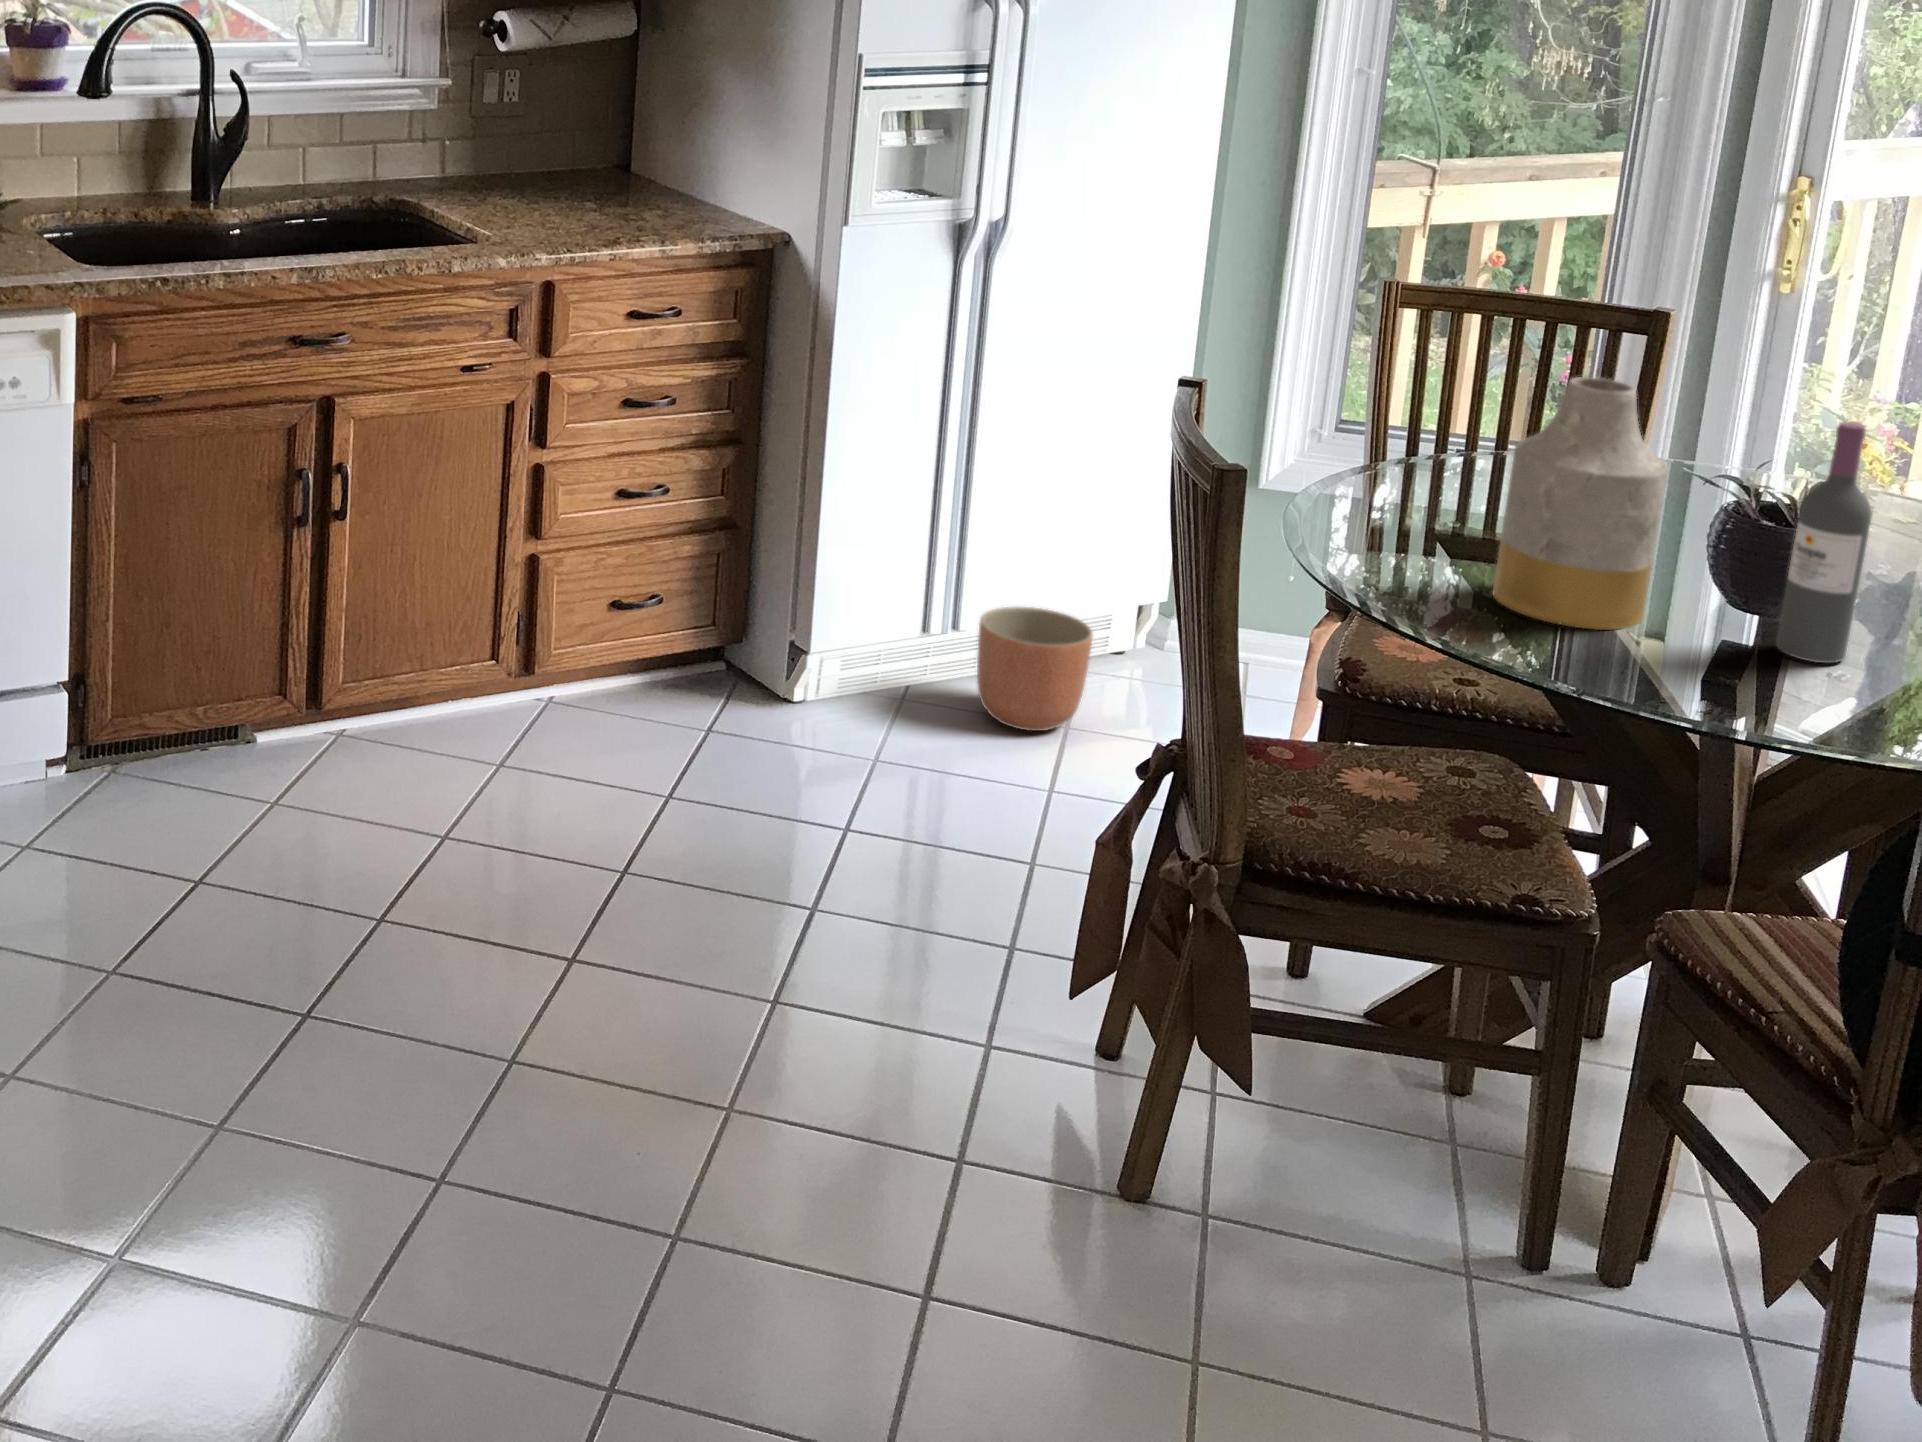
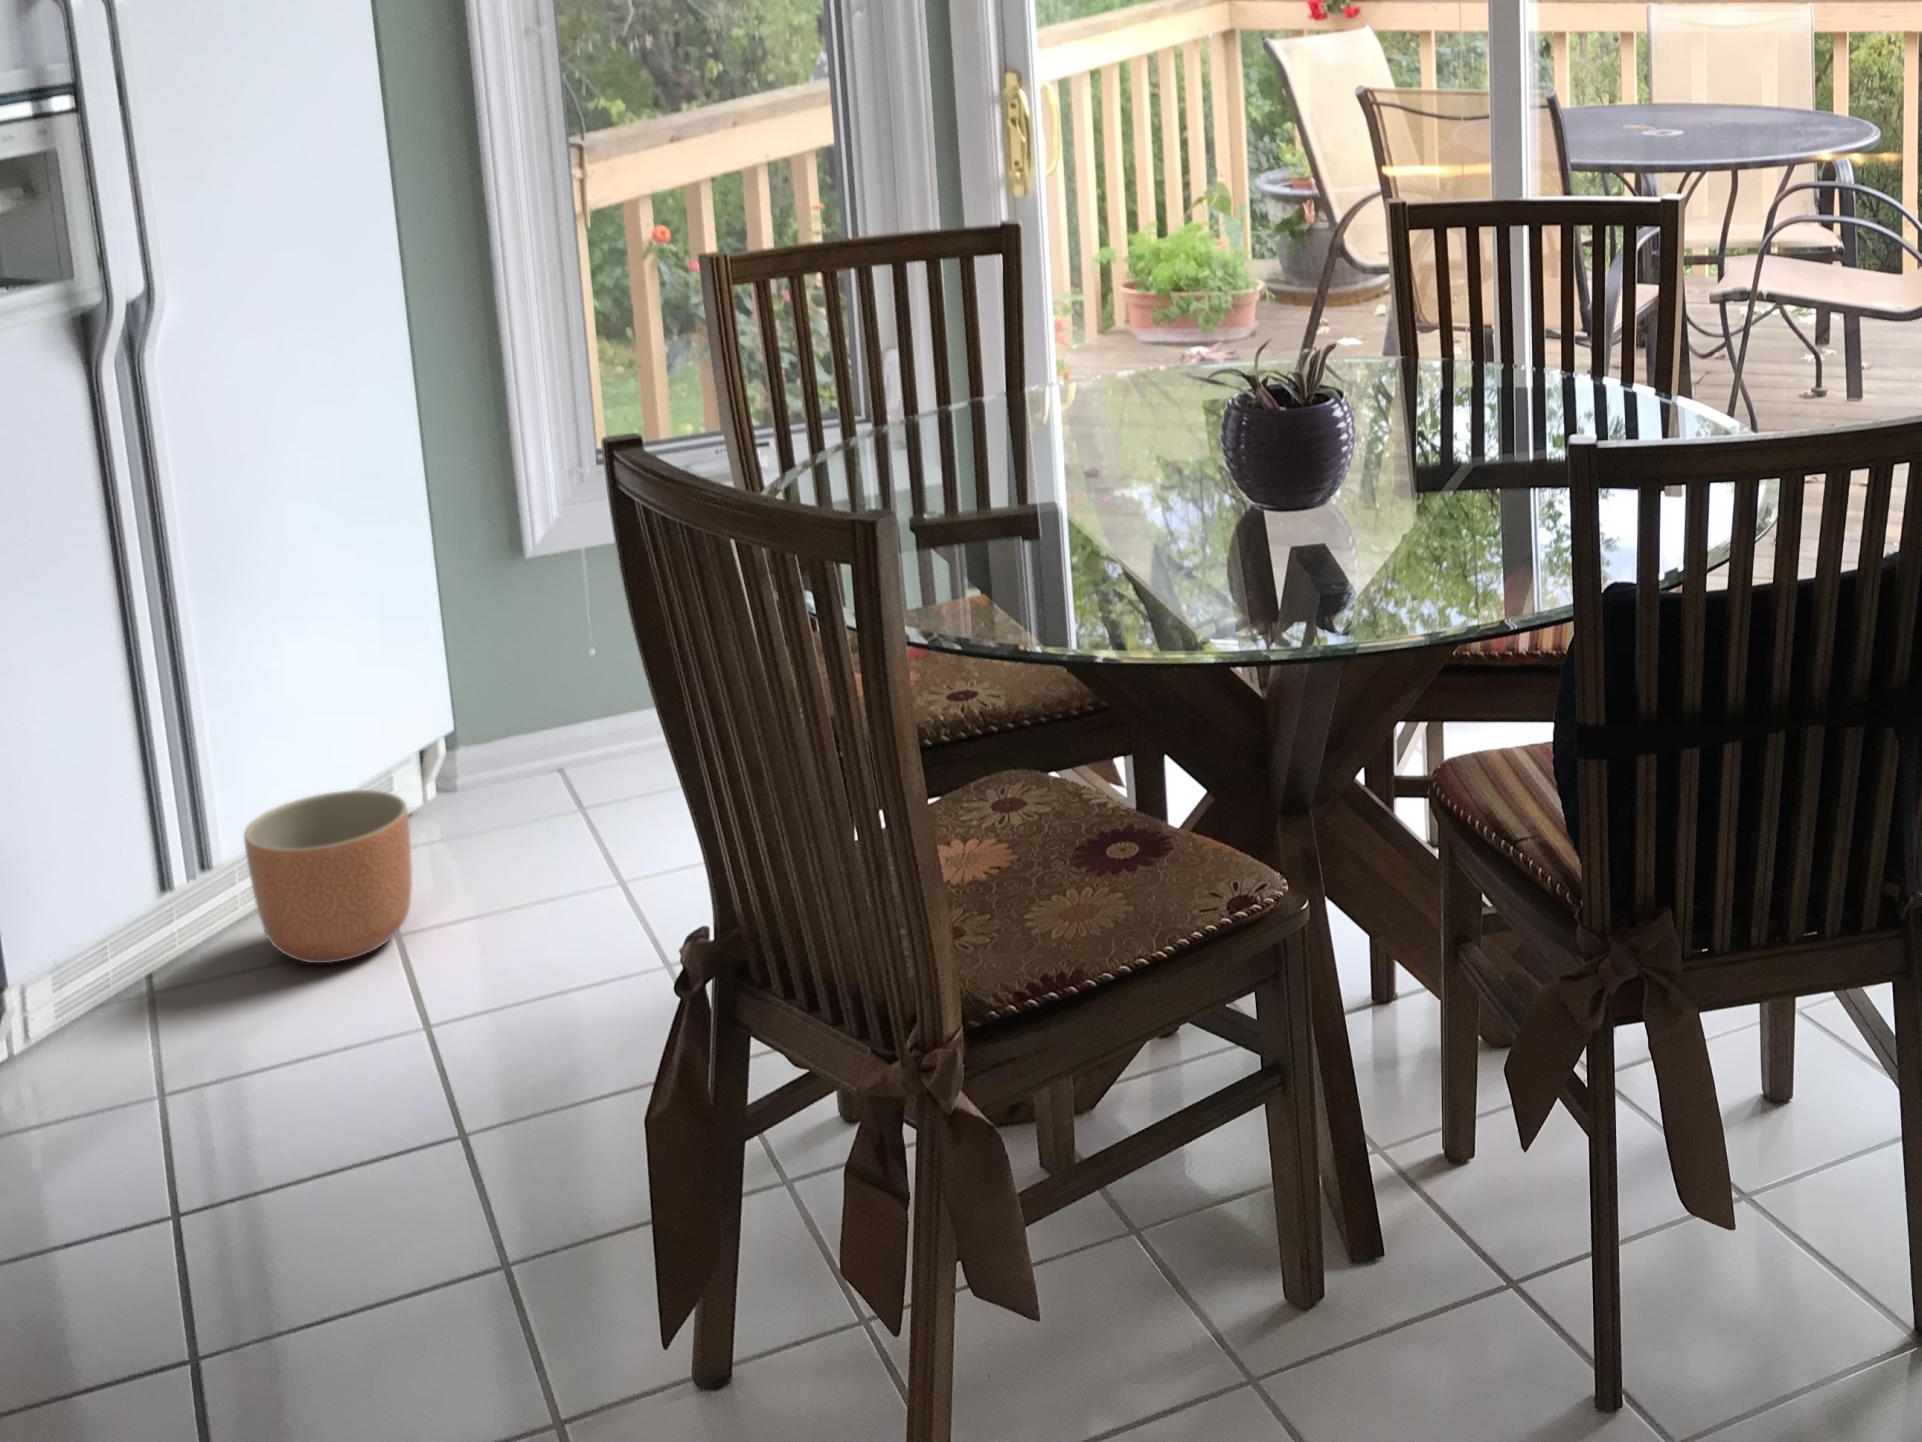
vase: present [1493,377,1668,630] -> none [1000,300,1175,596]
wine bottle: present [1776,422,1872,663] -> none [1307,284,1379,550]

